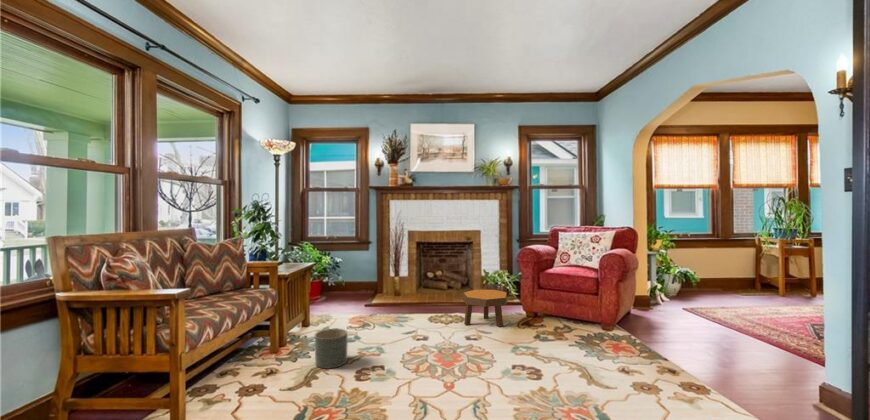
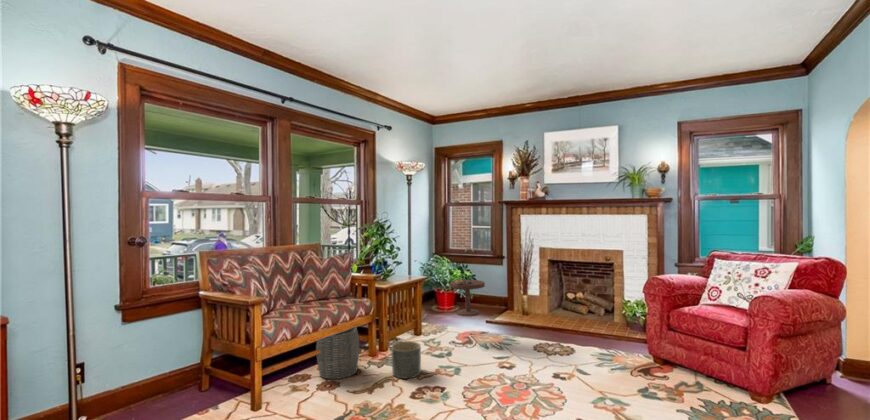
side table: none [350,262,385,327] -> present [450,280,485,316]
footstool: present [462,290,508,327] -> none [566,321,627,371]
woven basket: none [217,321,274,388] -> present [316,327,359,379]

